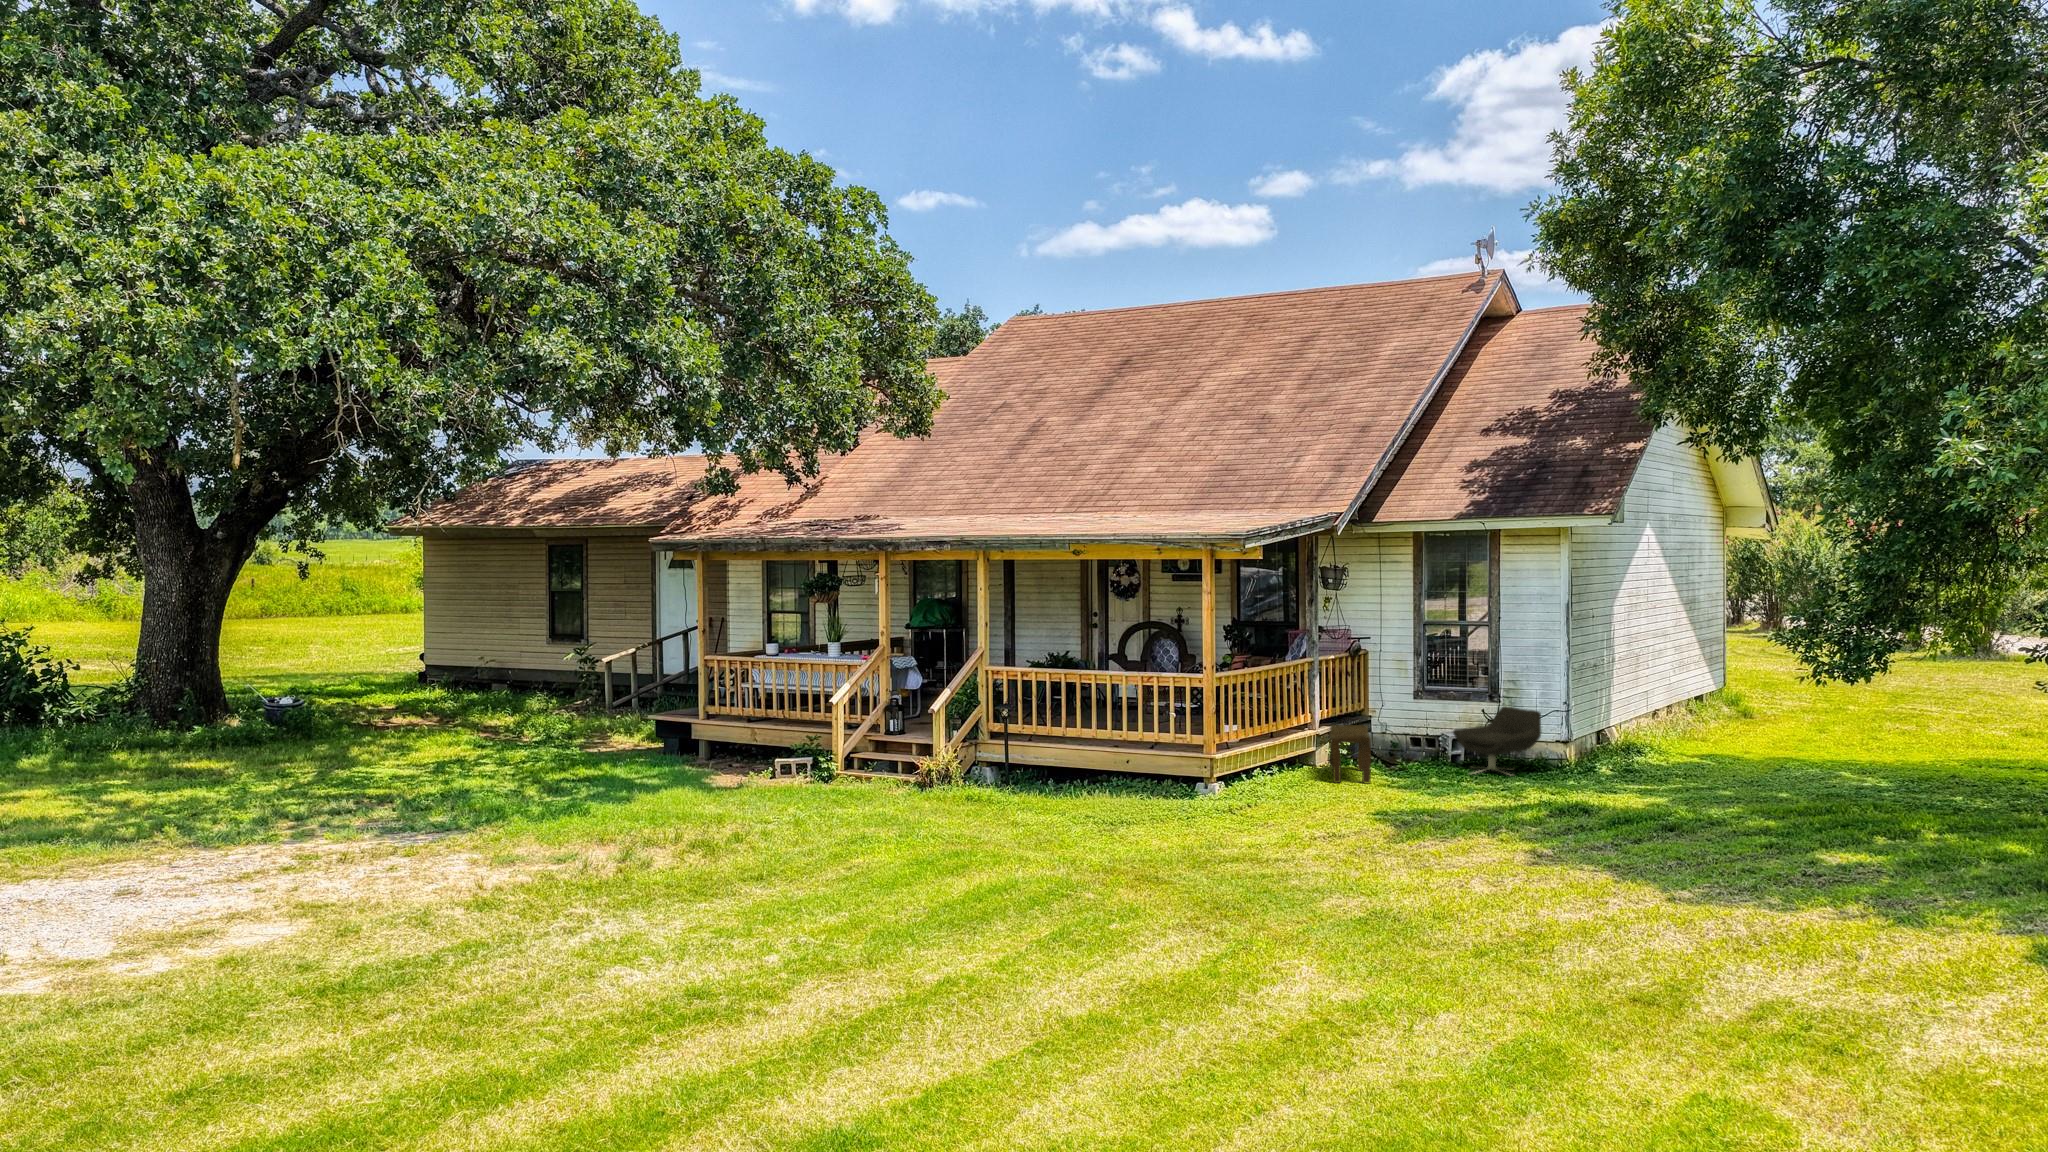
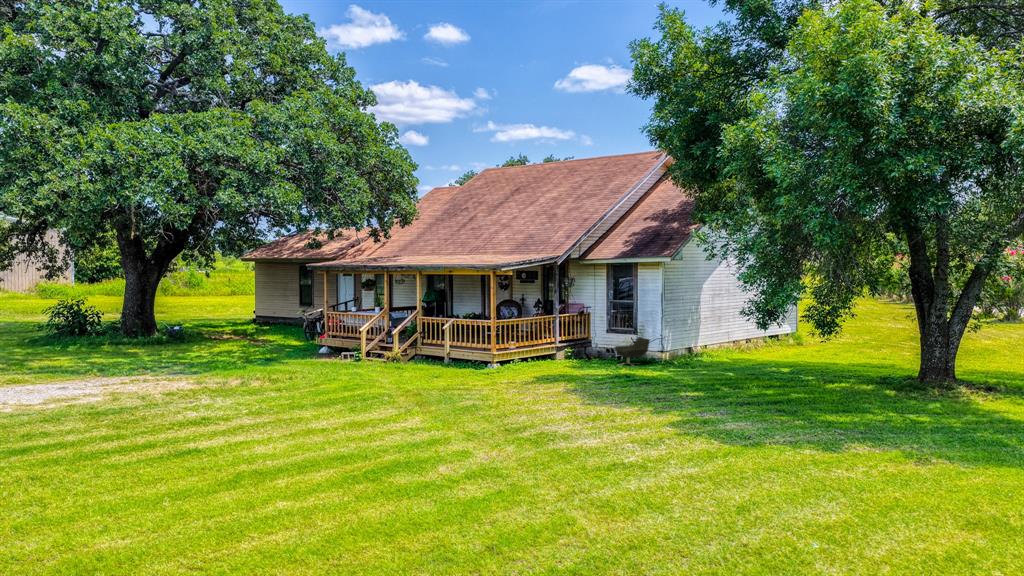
bench: present [1330,725,1371,783] -> none [551,343,577,367]

